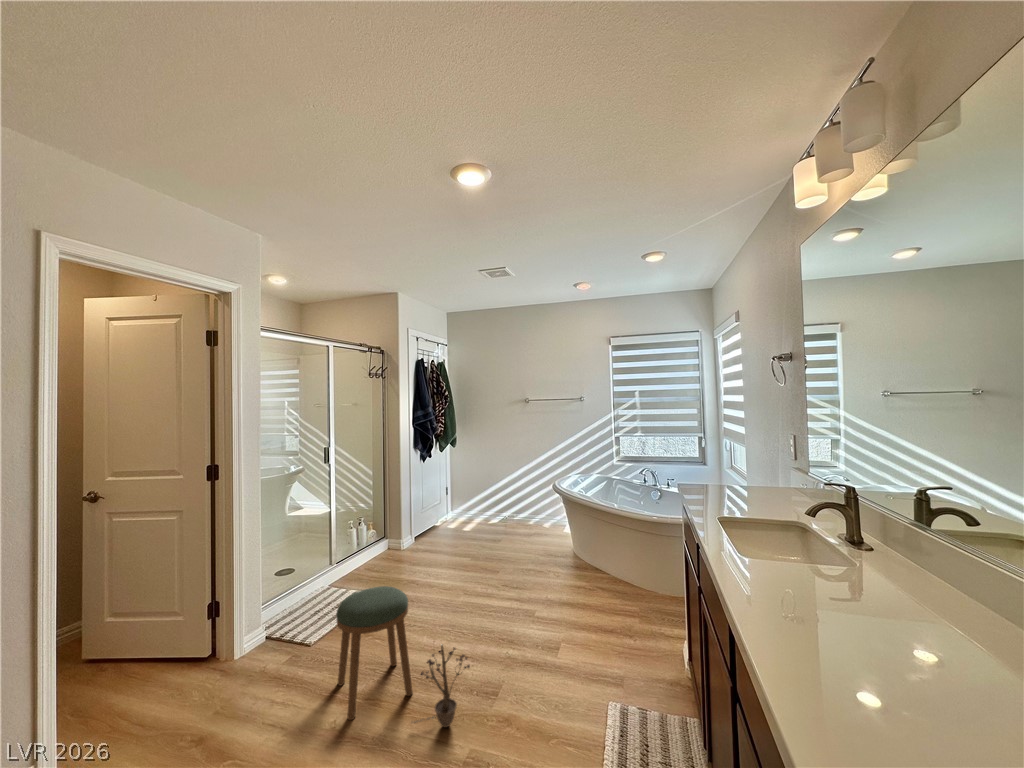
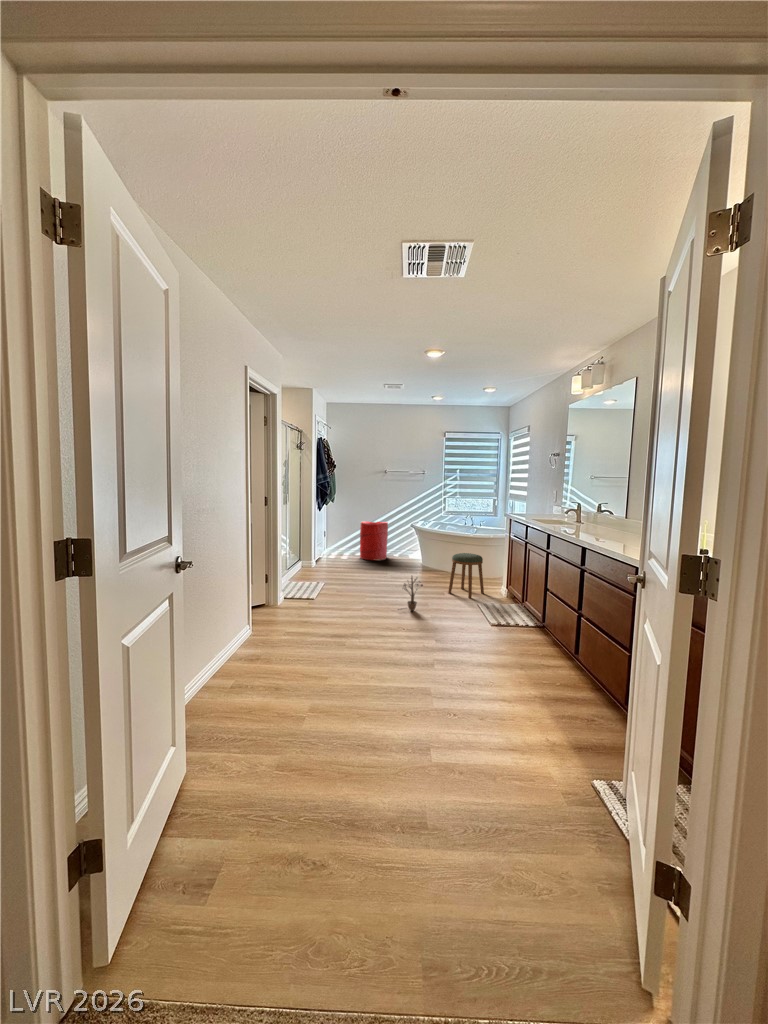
laundry hamper: none [489,473,529,536] -> present [360,521,388,560]
stool: present [336,586,413,720] -> present [448,553,484,598]

